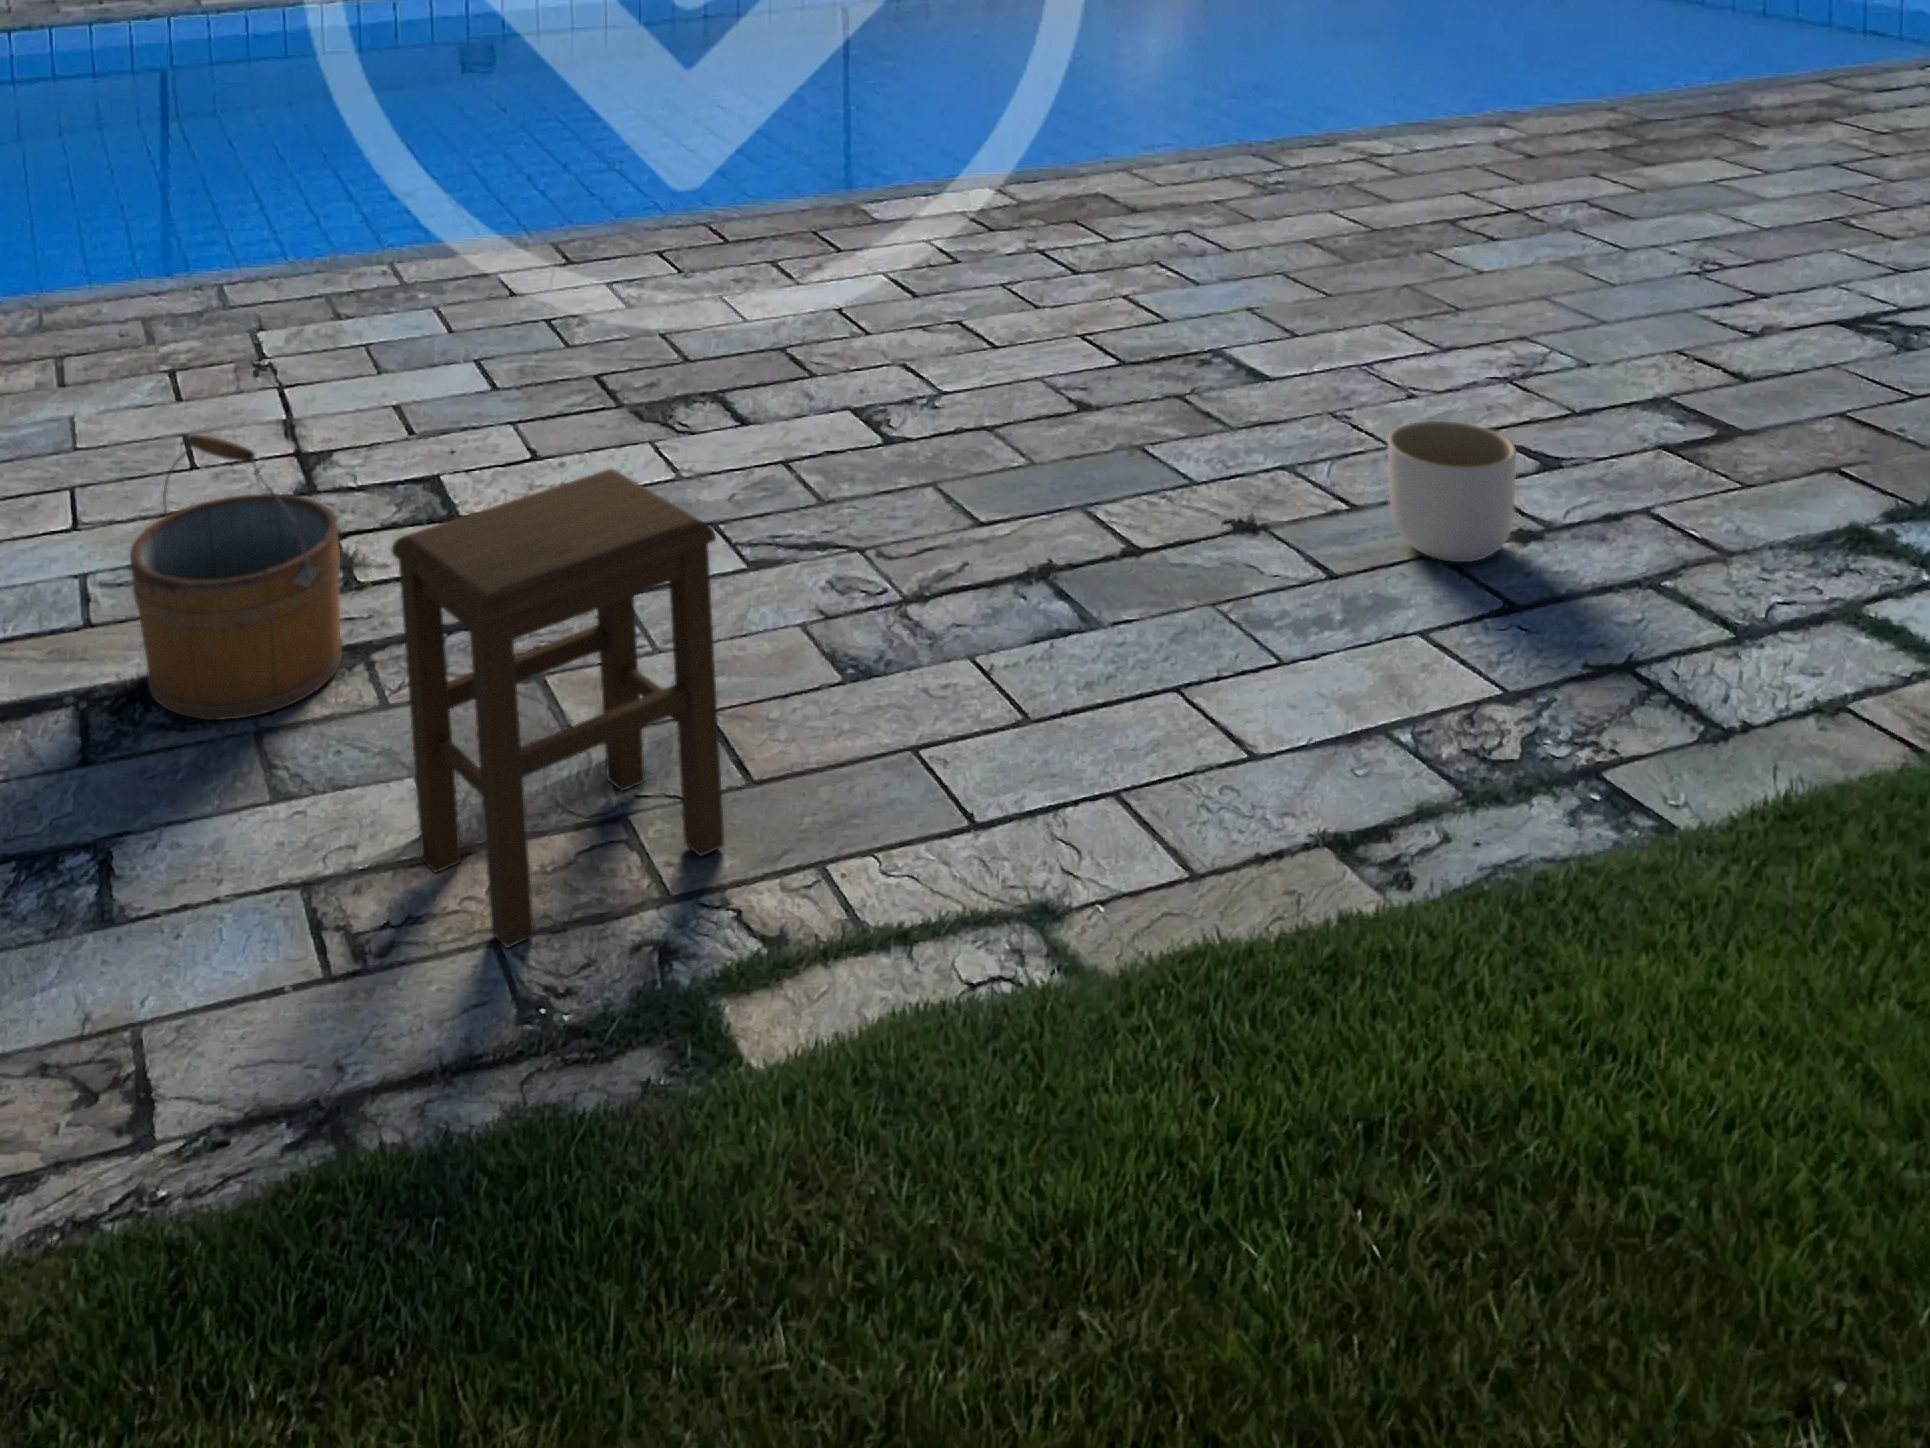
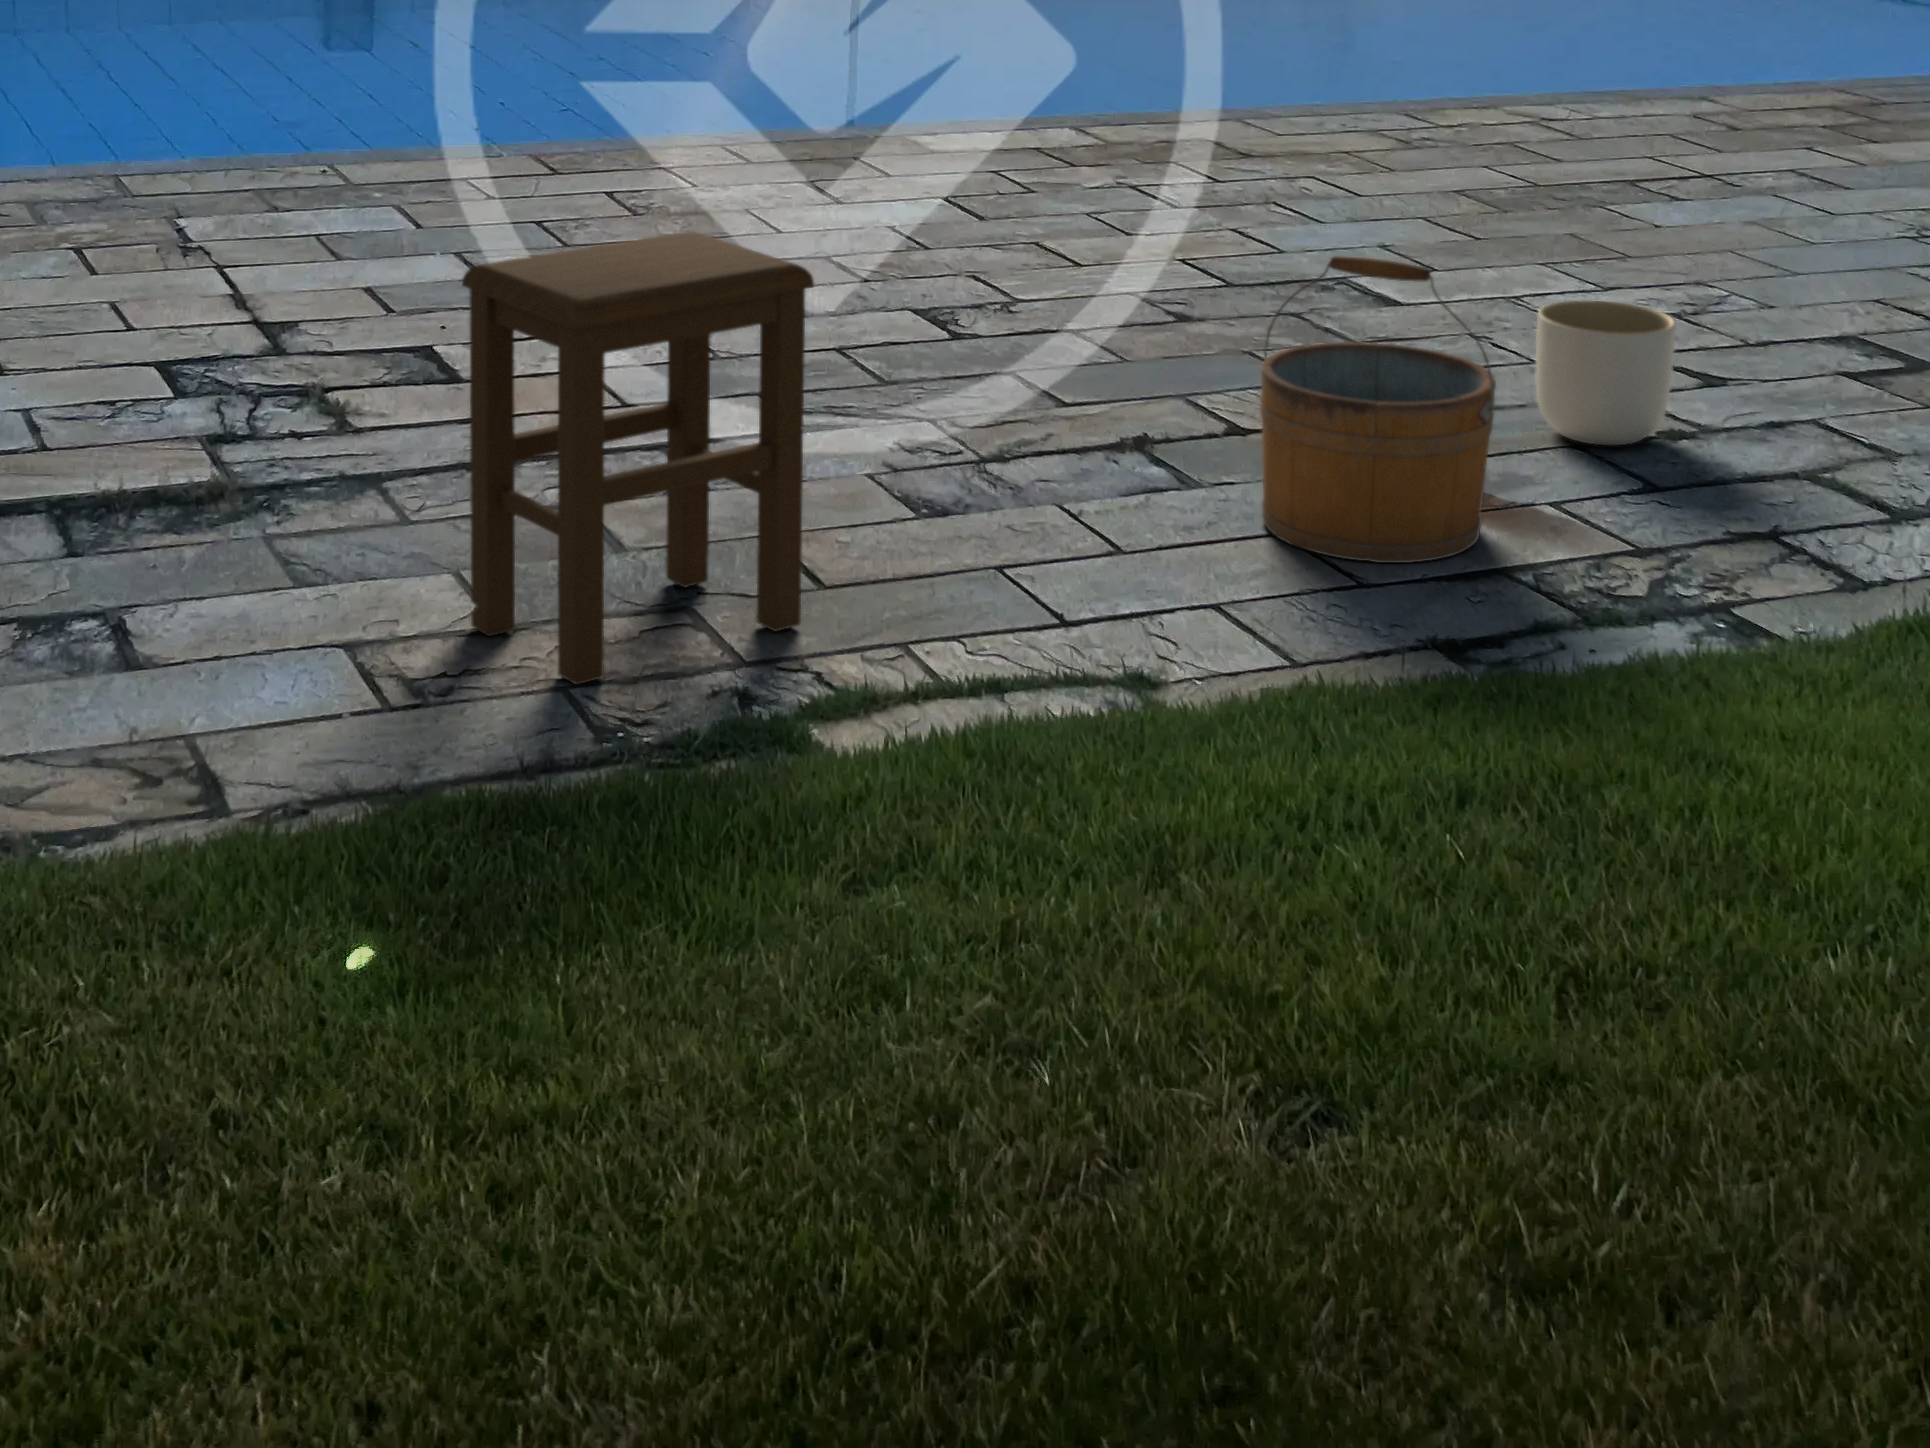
bucket: present [130,435,342,720] -> present [1260,256,1496,563]

